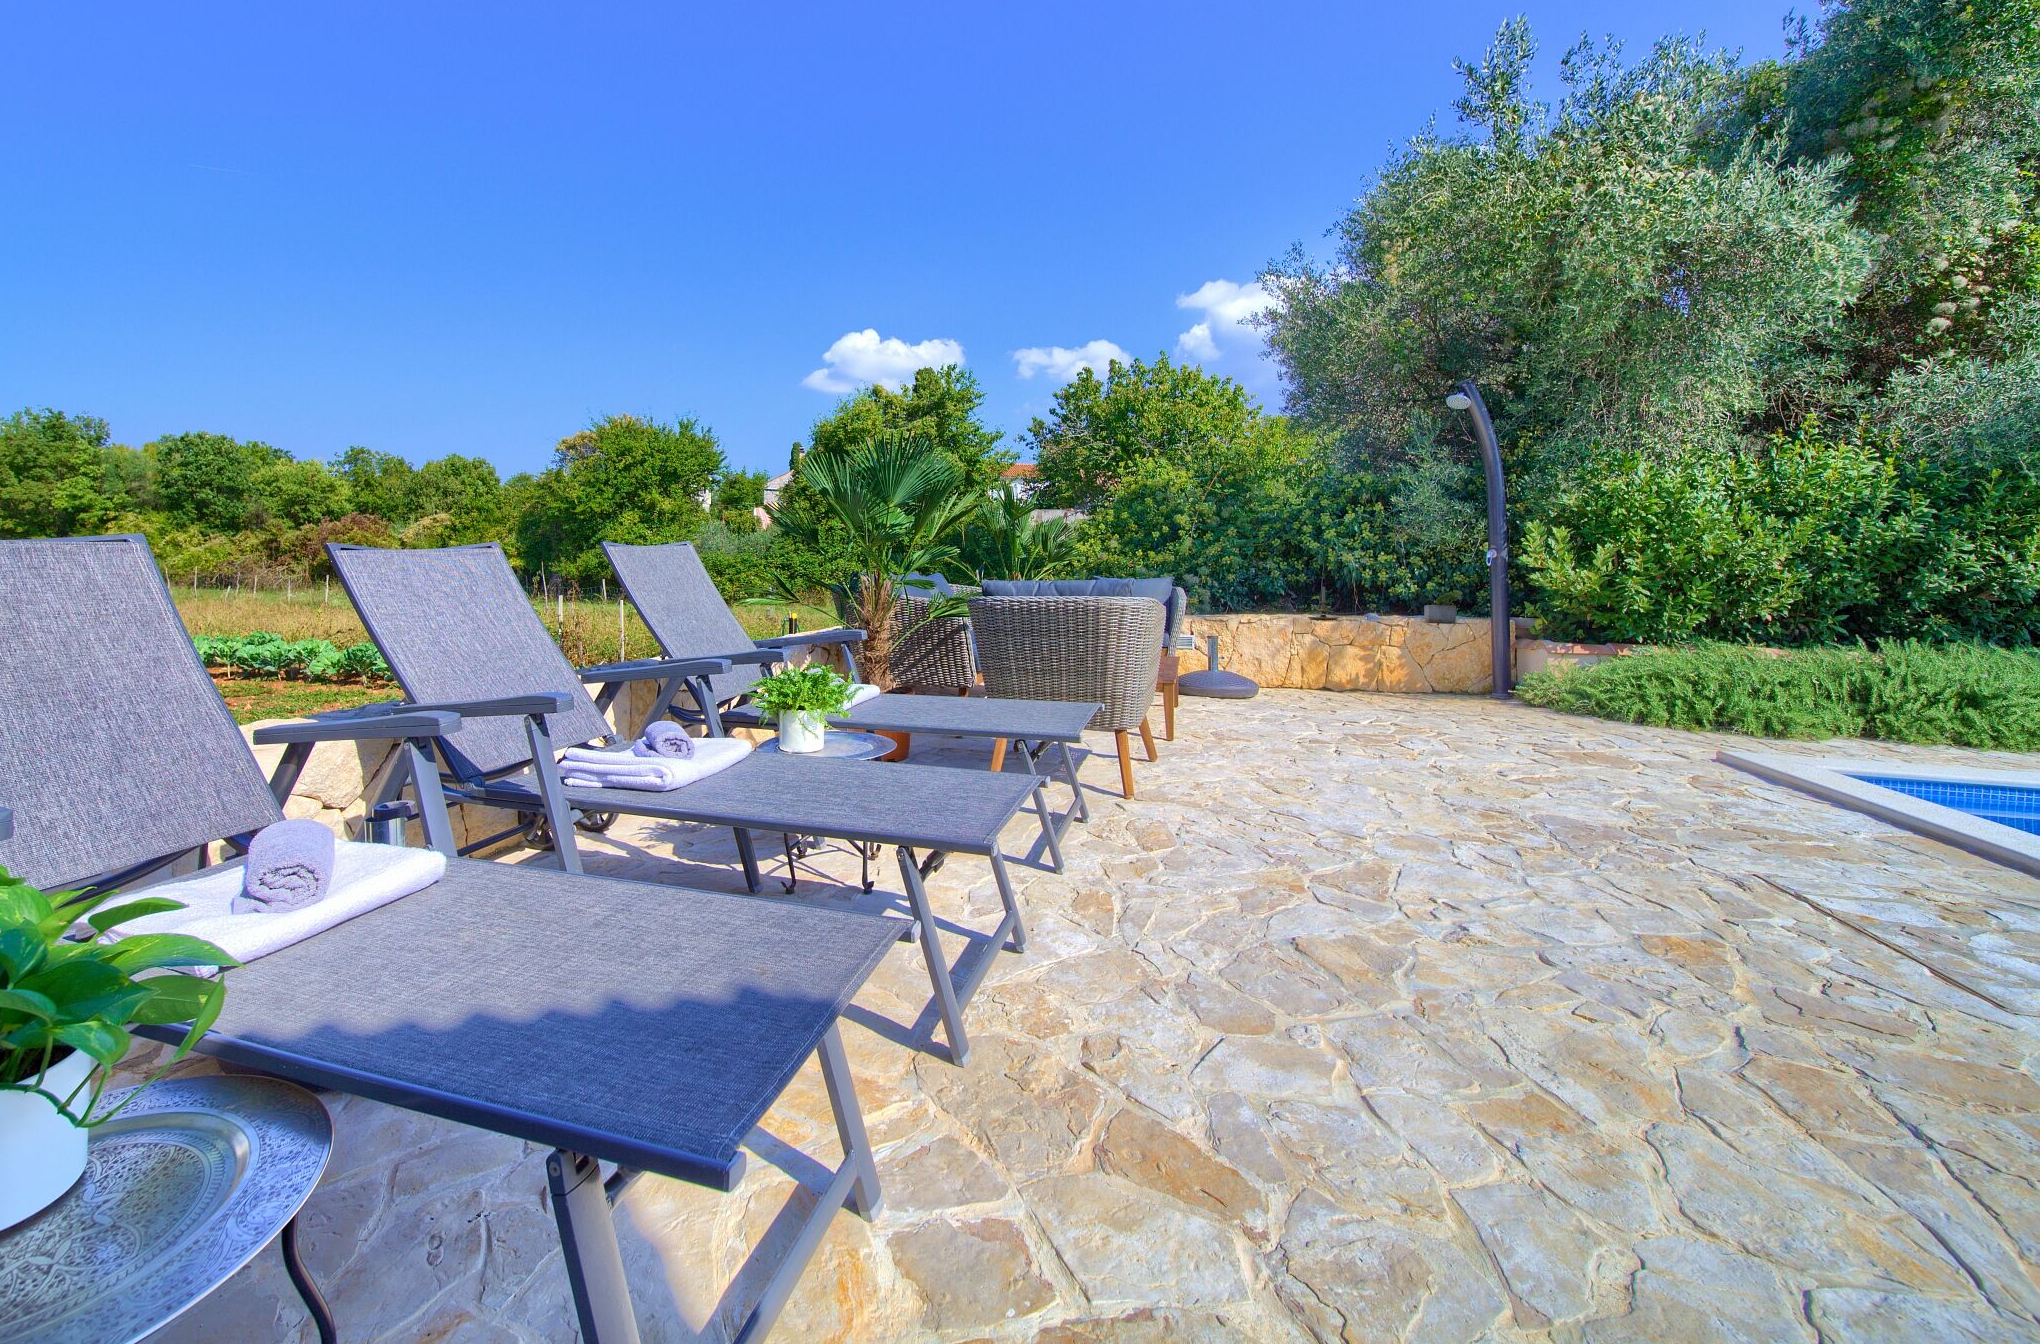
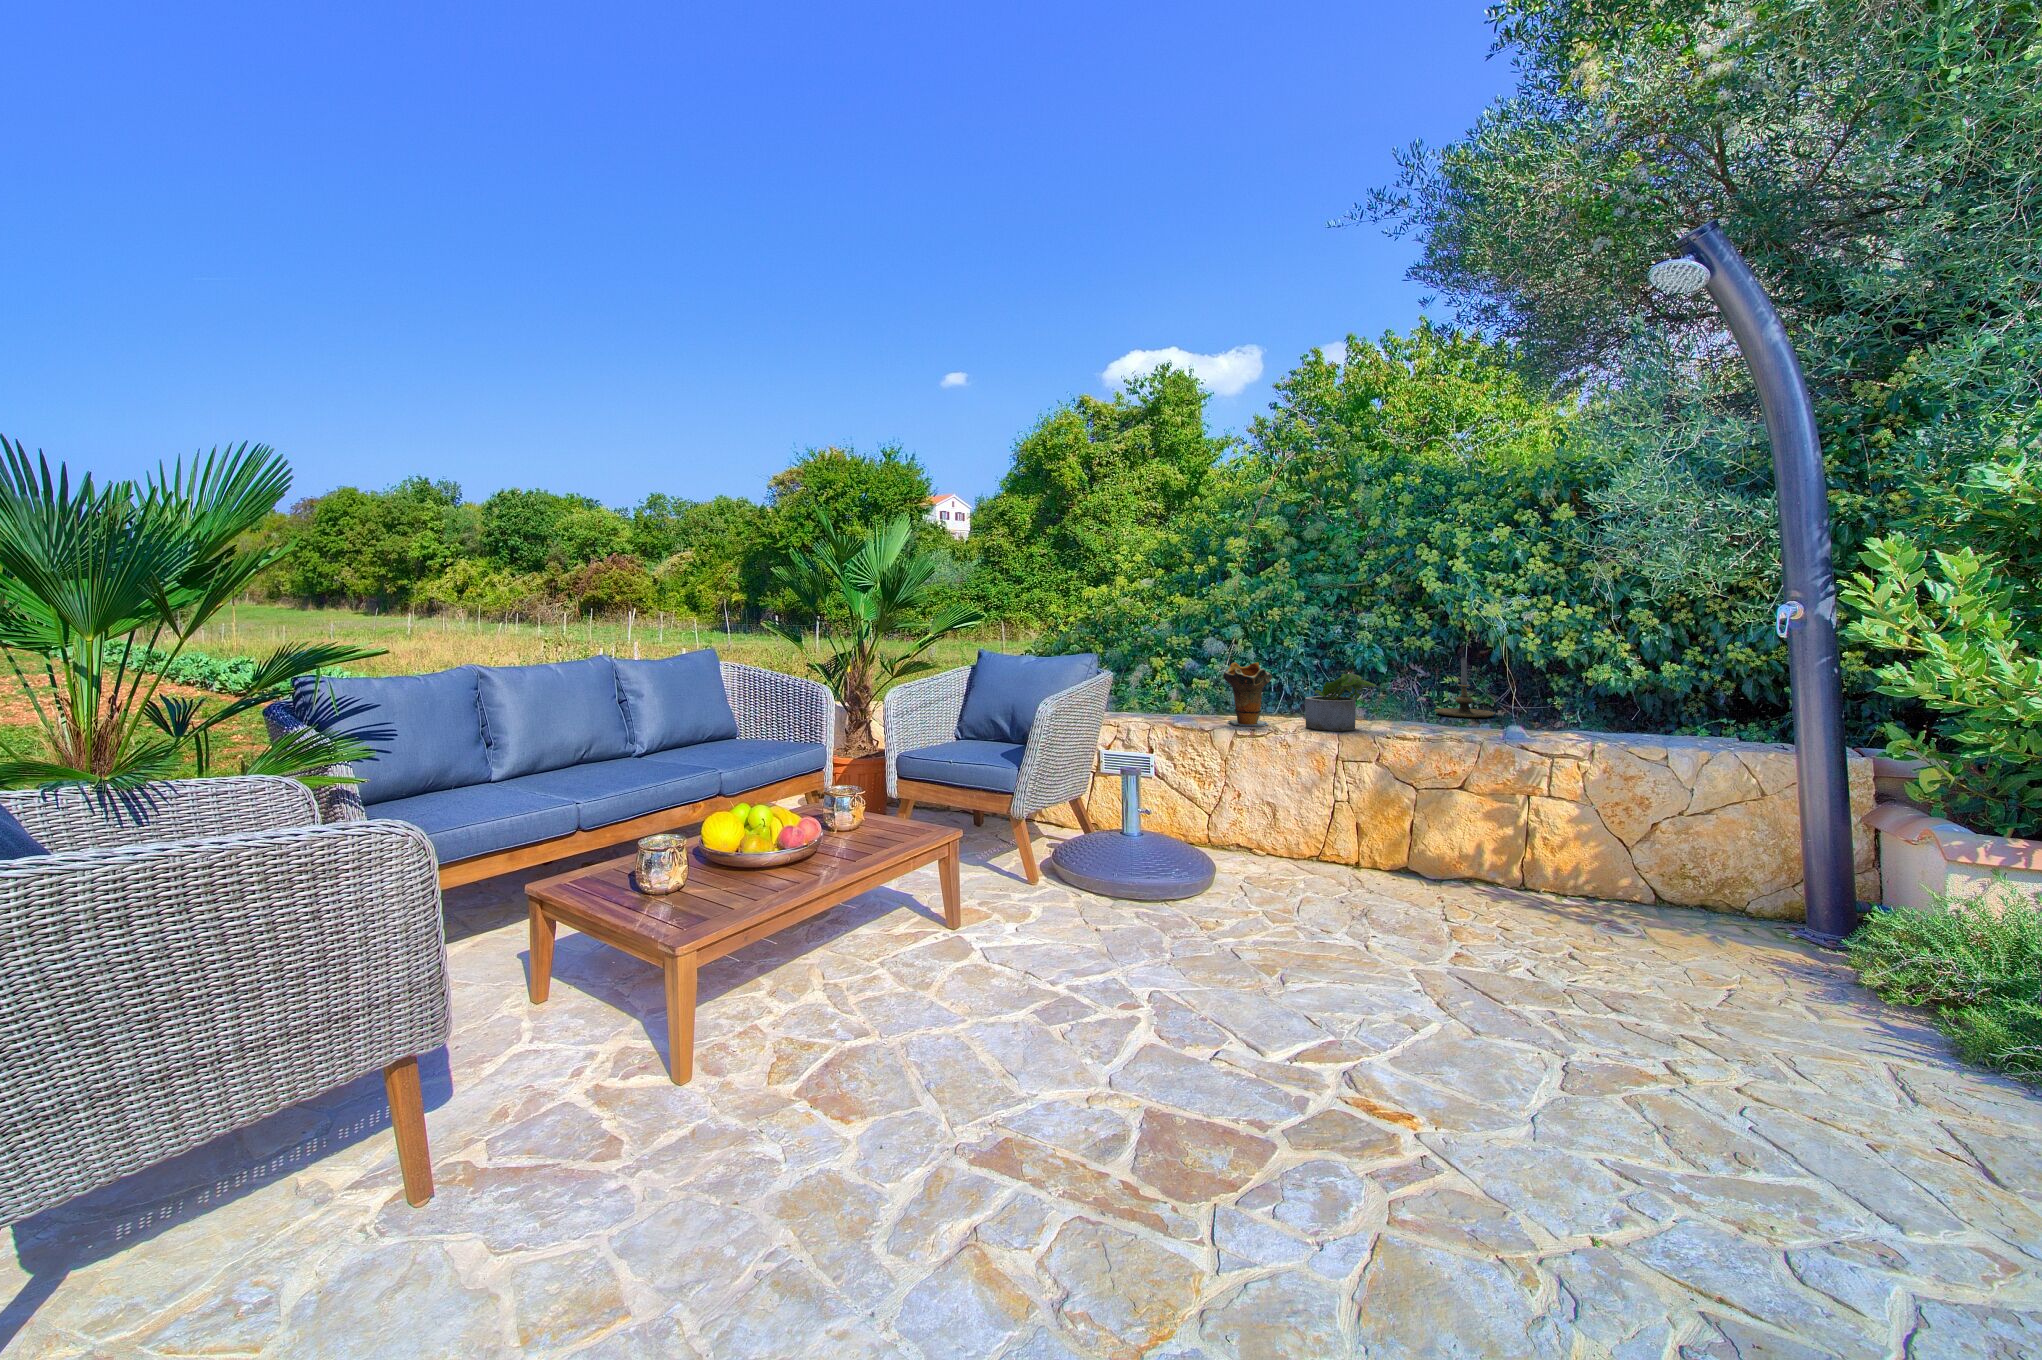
decorative vase: none [1218,585,1244,621] -> present [1223,662,1272,726]
potted plant: present [1424,590,1462,623] -> present [1305,673,1376,731]

